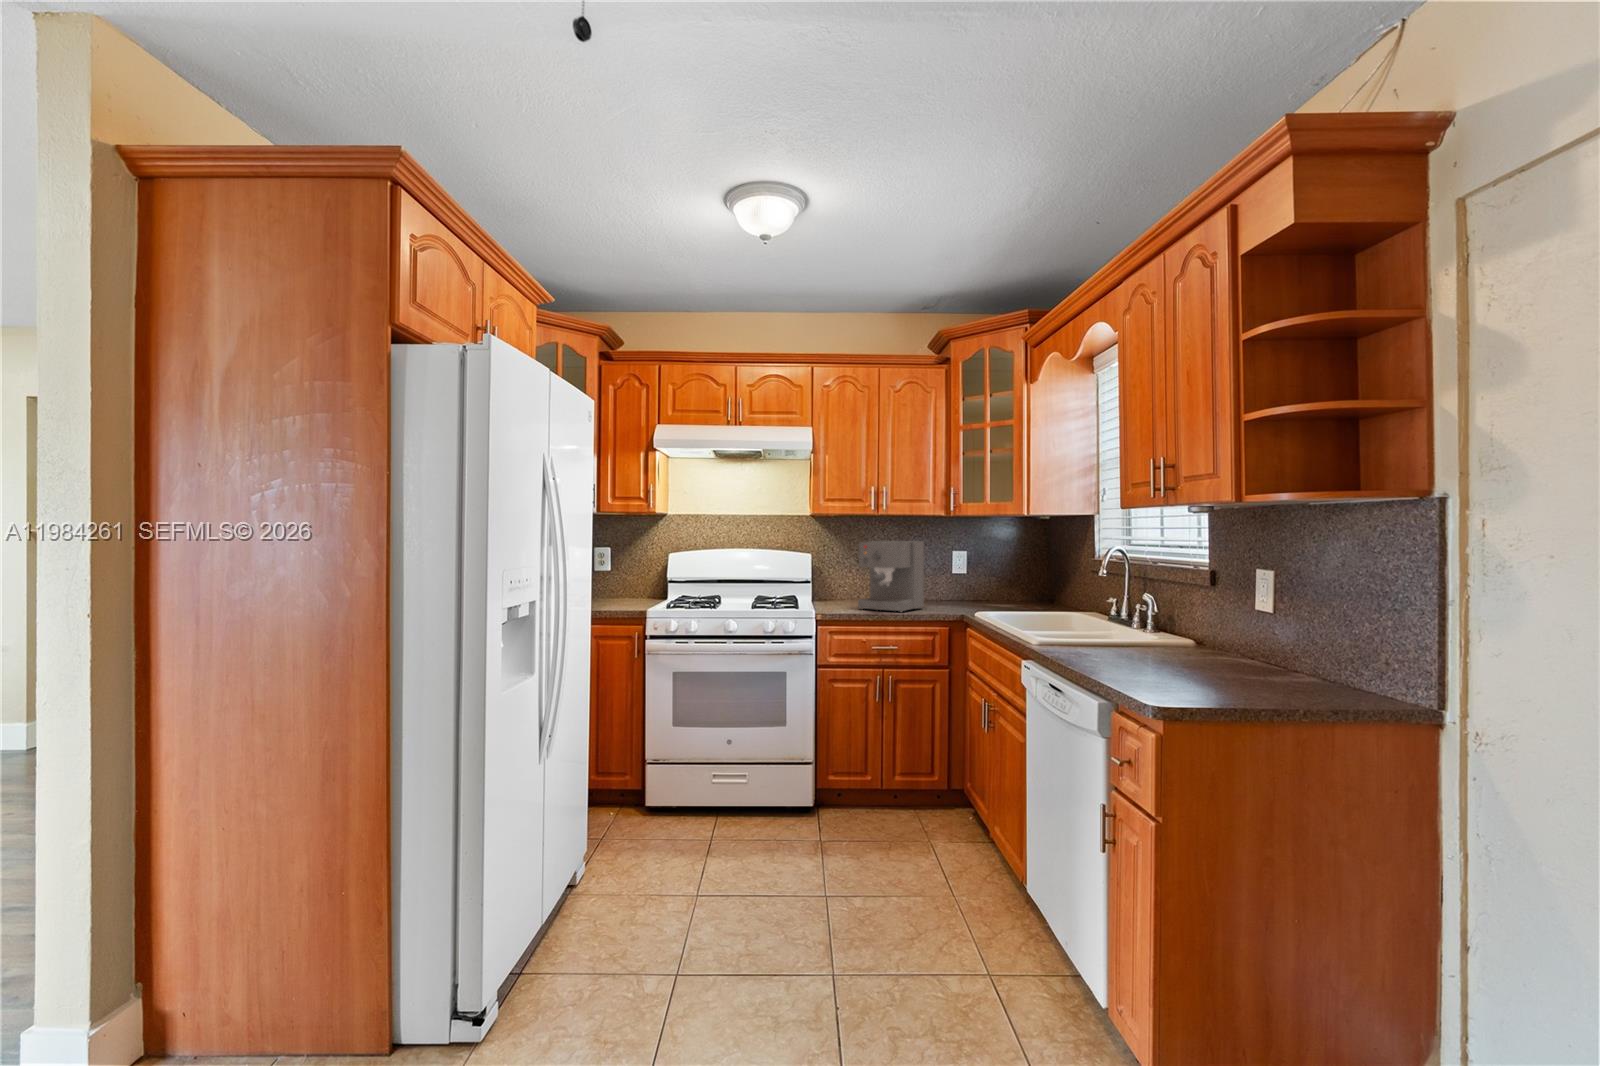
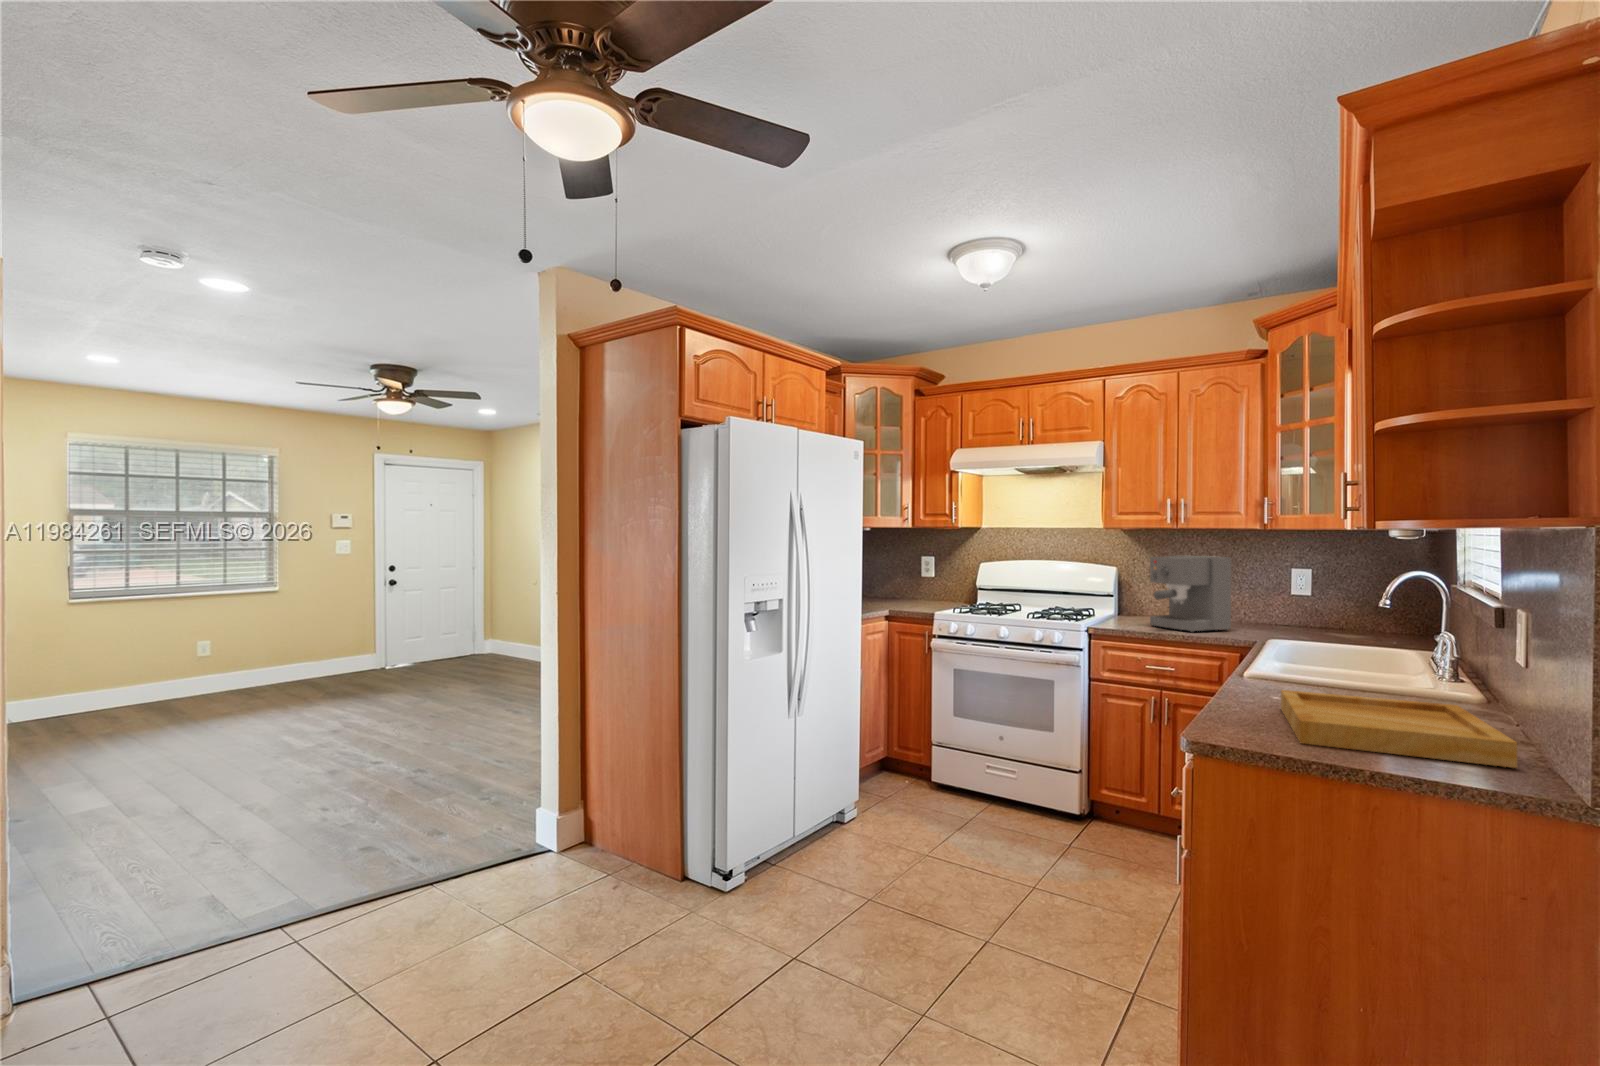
tray: none [1109,648,1314,693] -> present [1281,690,1517,768]

